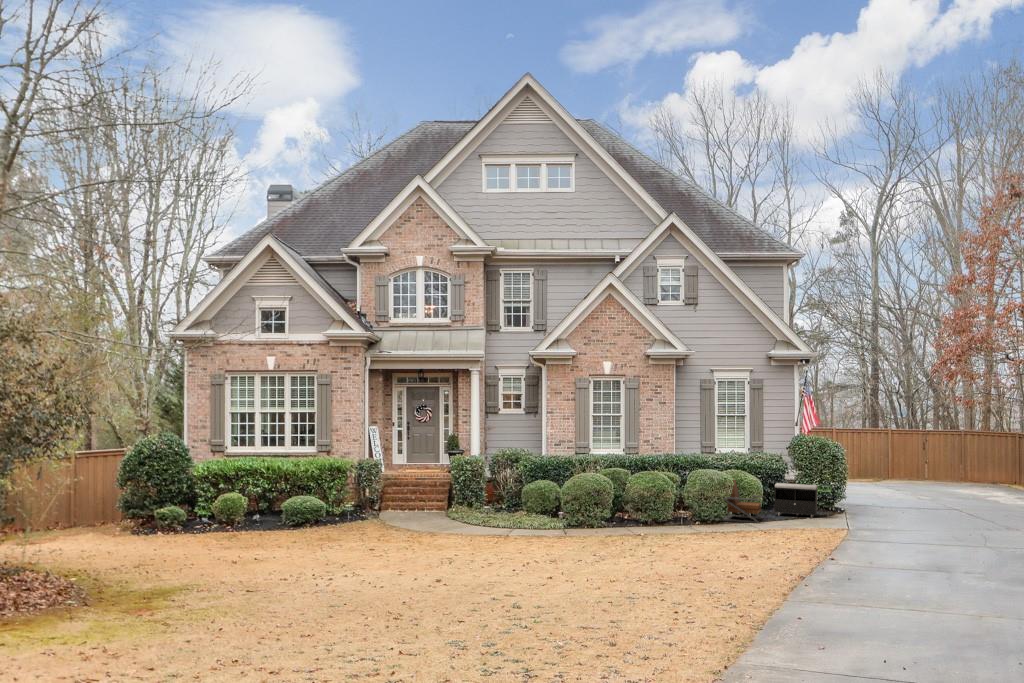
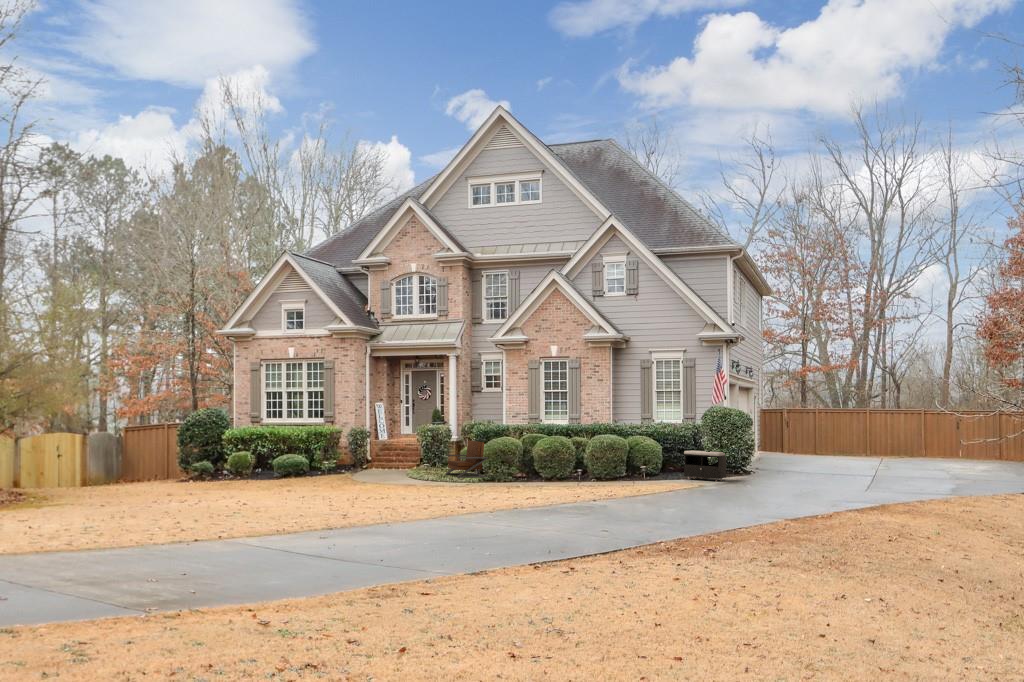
lounge chair: present [723,478,763,523] -> present [445,440,488,478]

